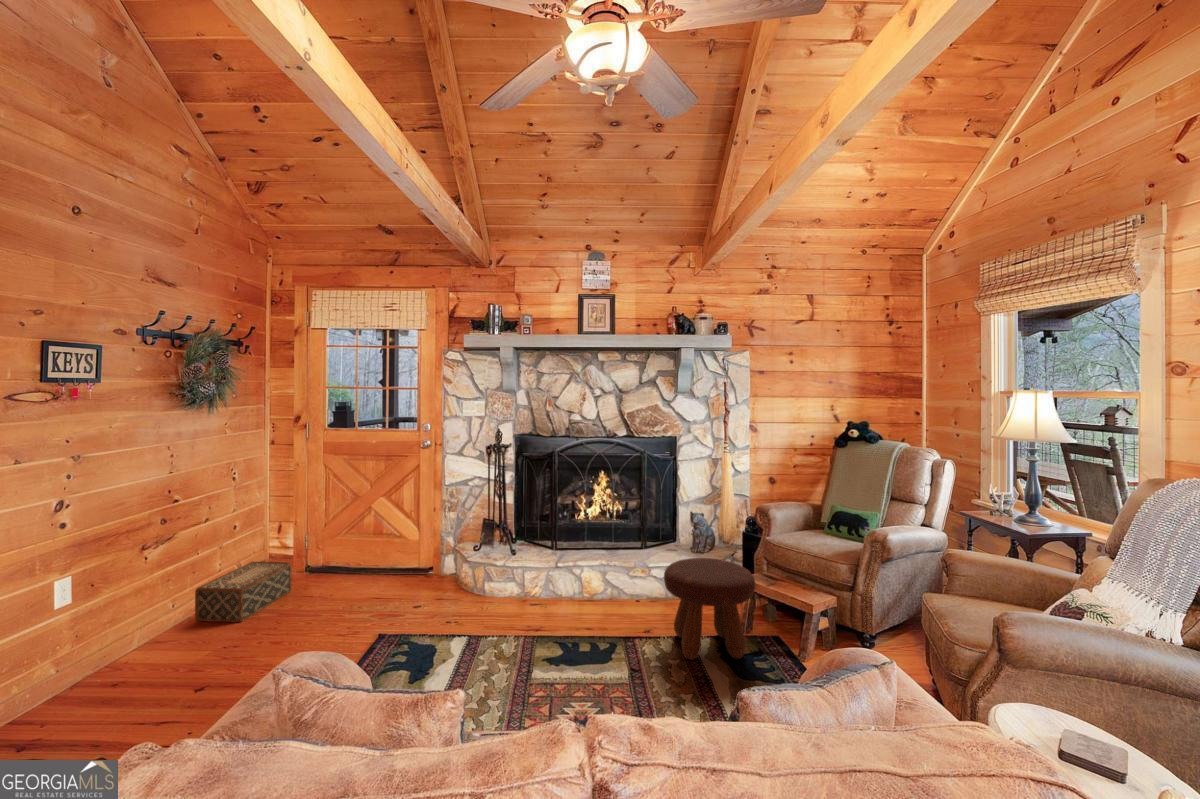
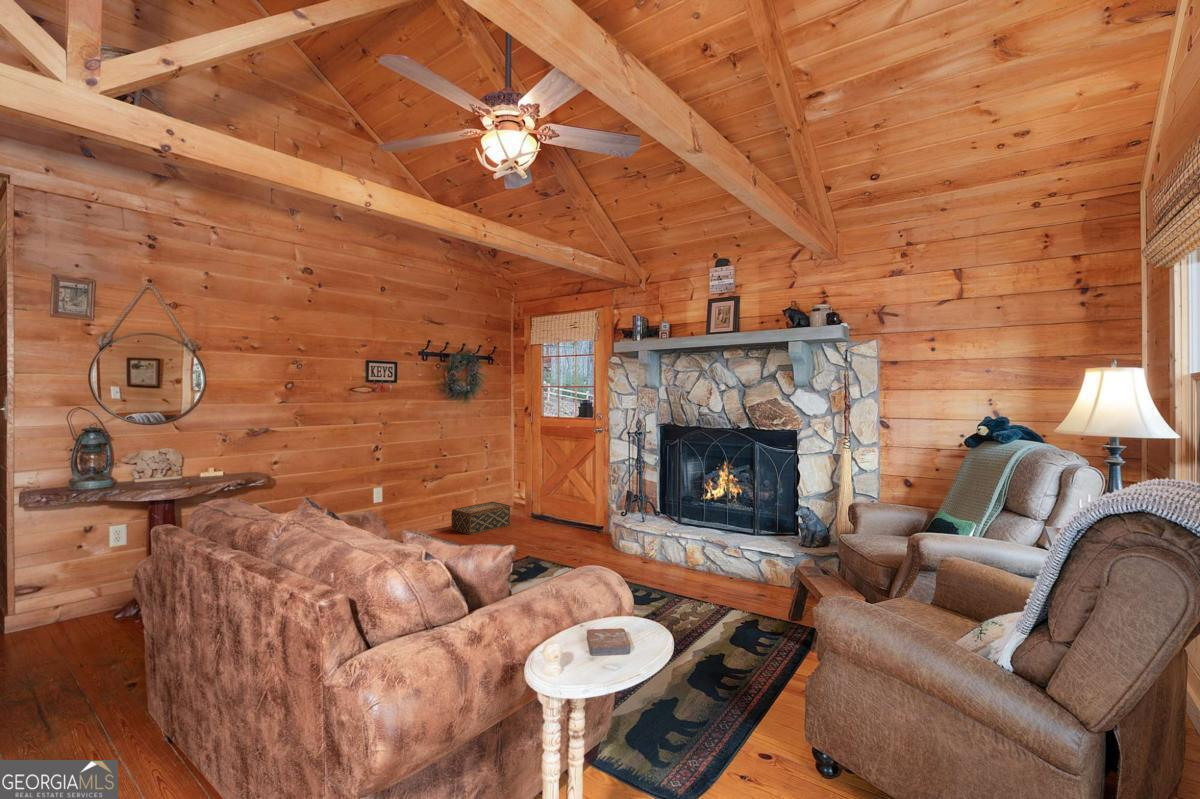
footstool: present [664,558,755,660] -> none [687,537,772,631]

